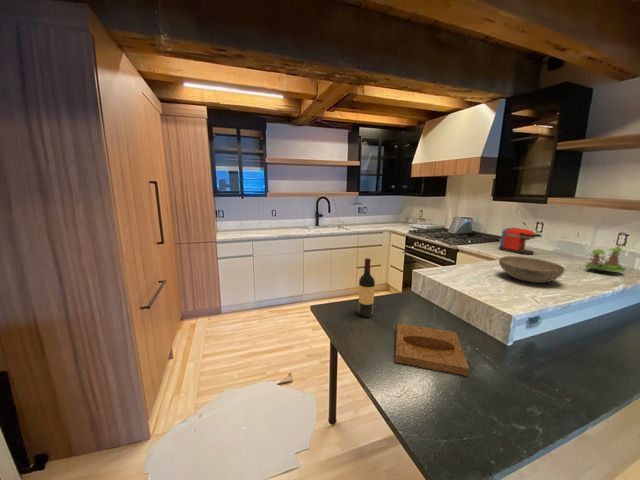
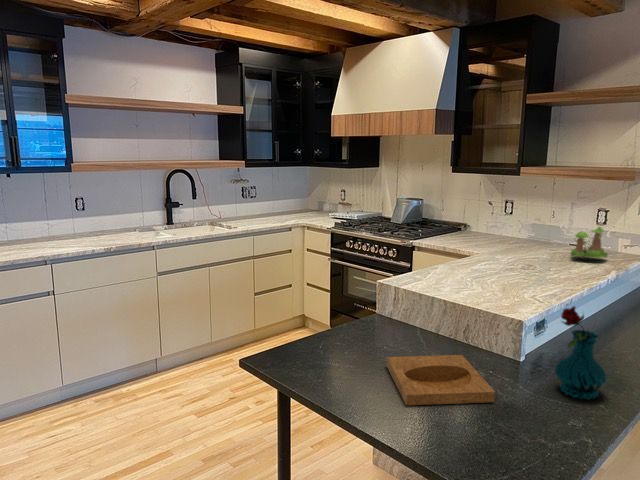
coffee maker: present [499,228,542,255] -> none [466,210,517,246]
bowl: present [499,256,564,283] -> none [485,248,558,280]
wine bottle: present [359,258,375,317] -> none [322,267,345,358]
vase: none [532,312,586,397] -> present [555,306,607,400]

